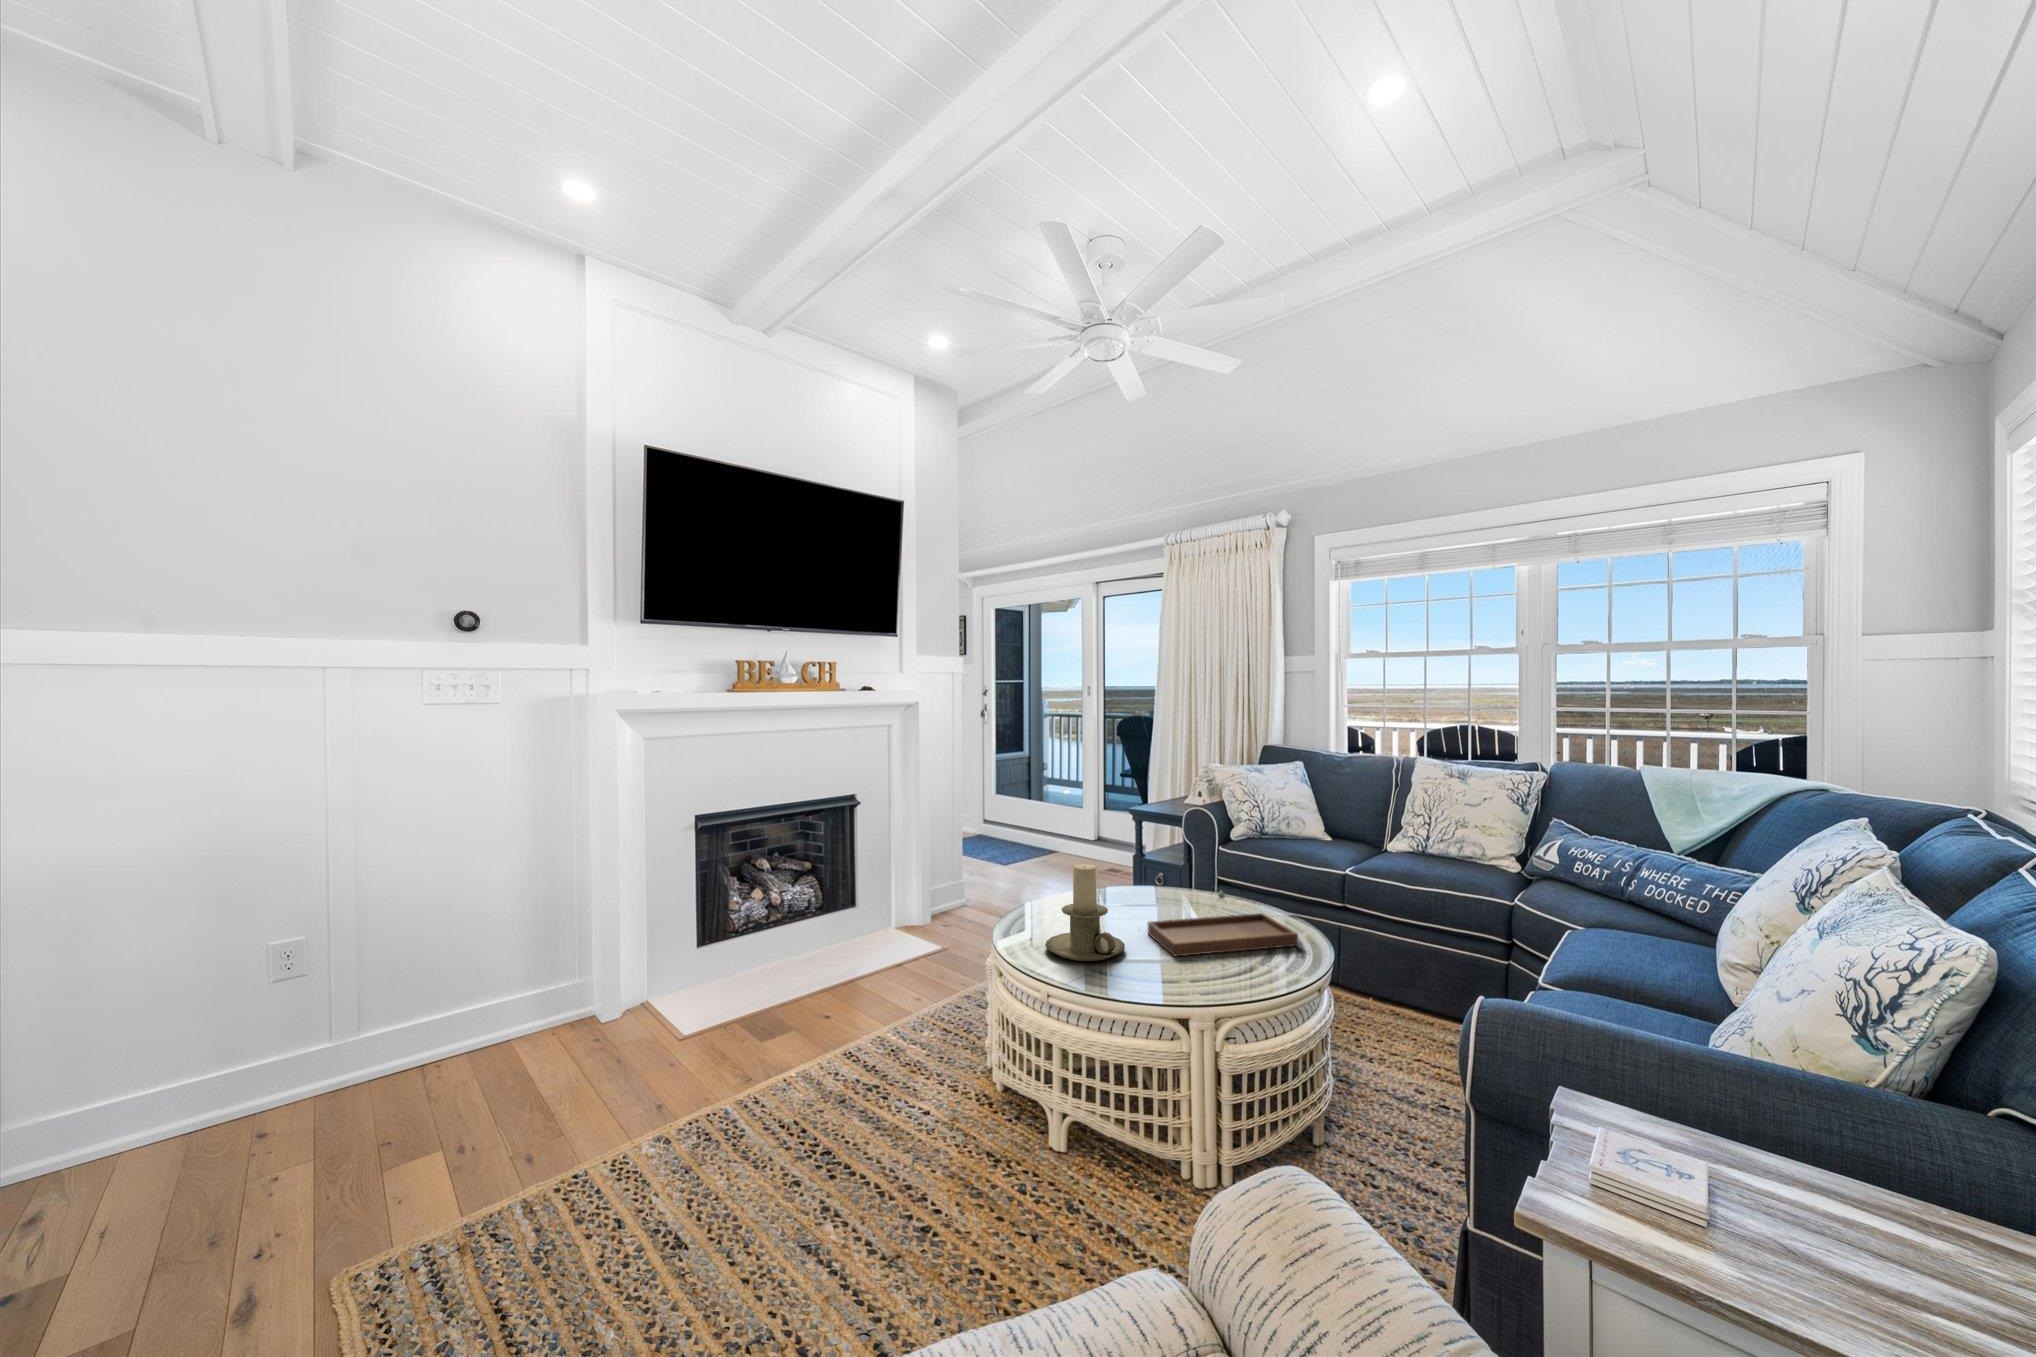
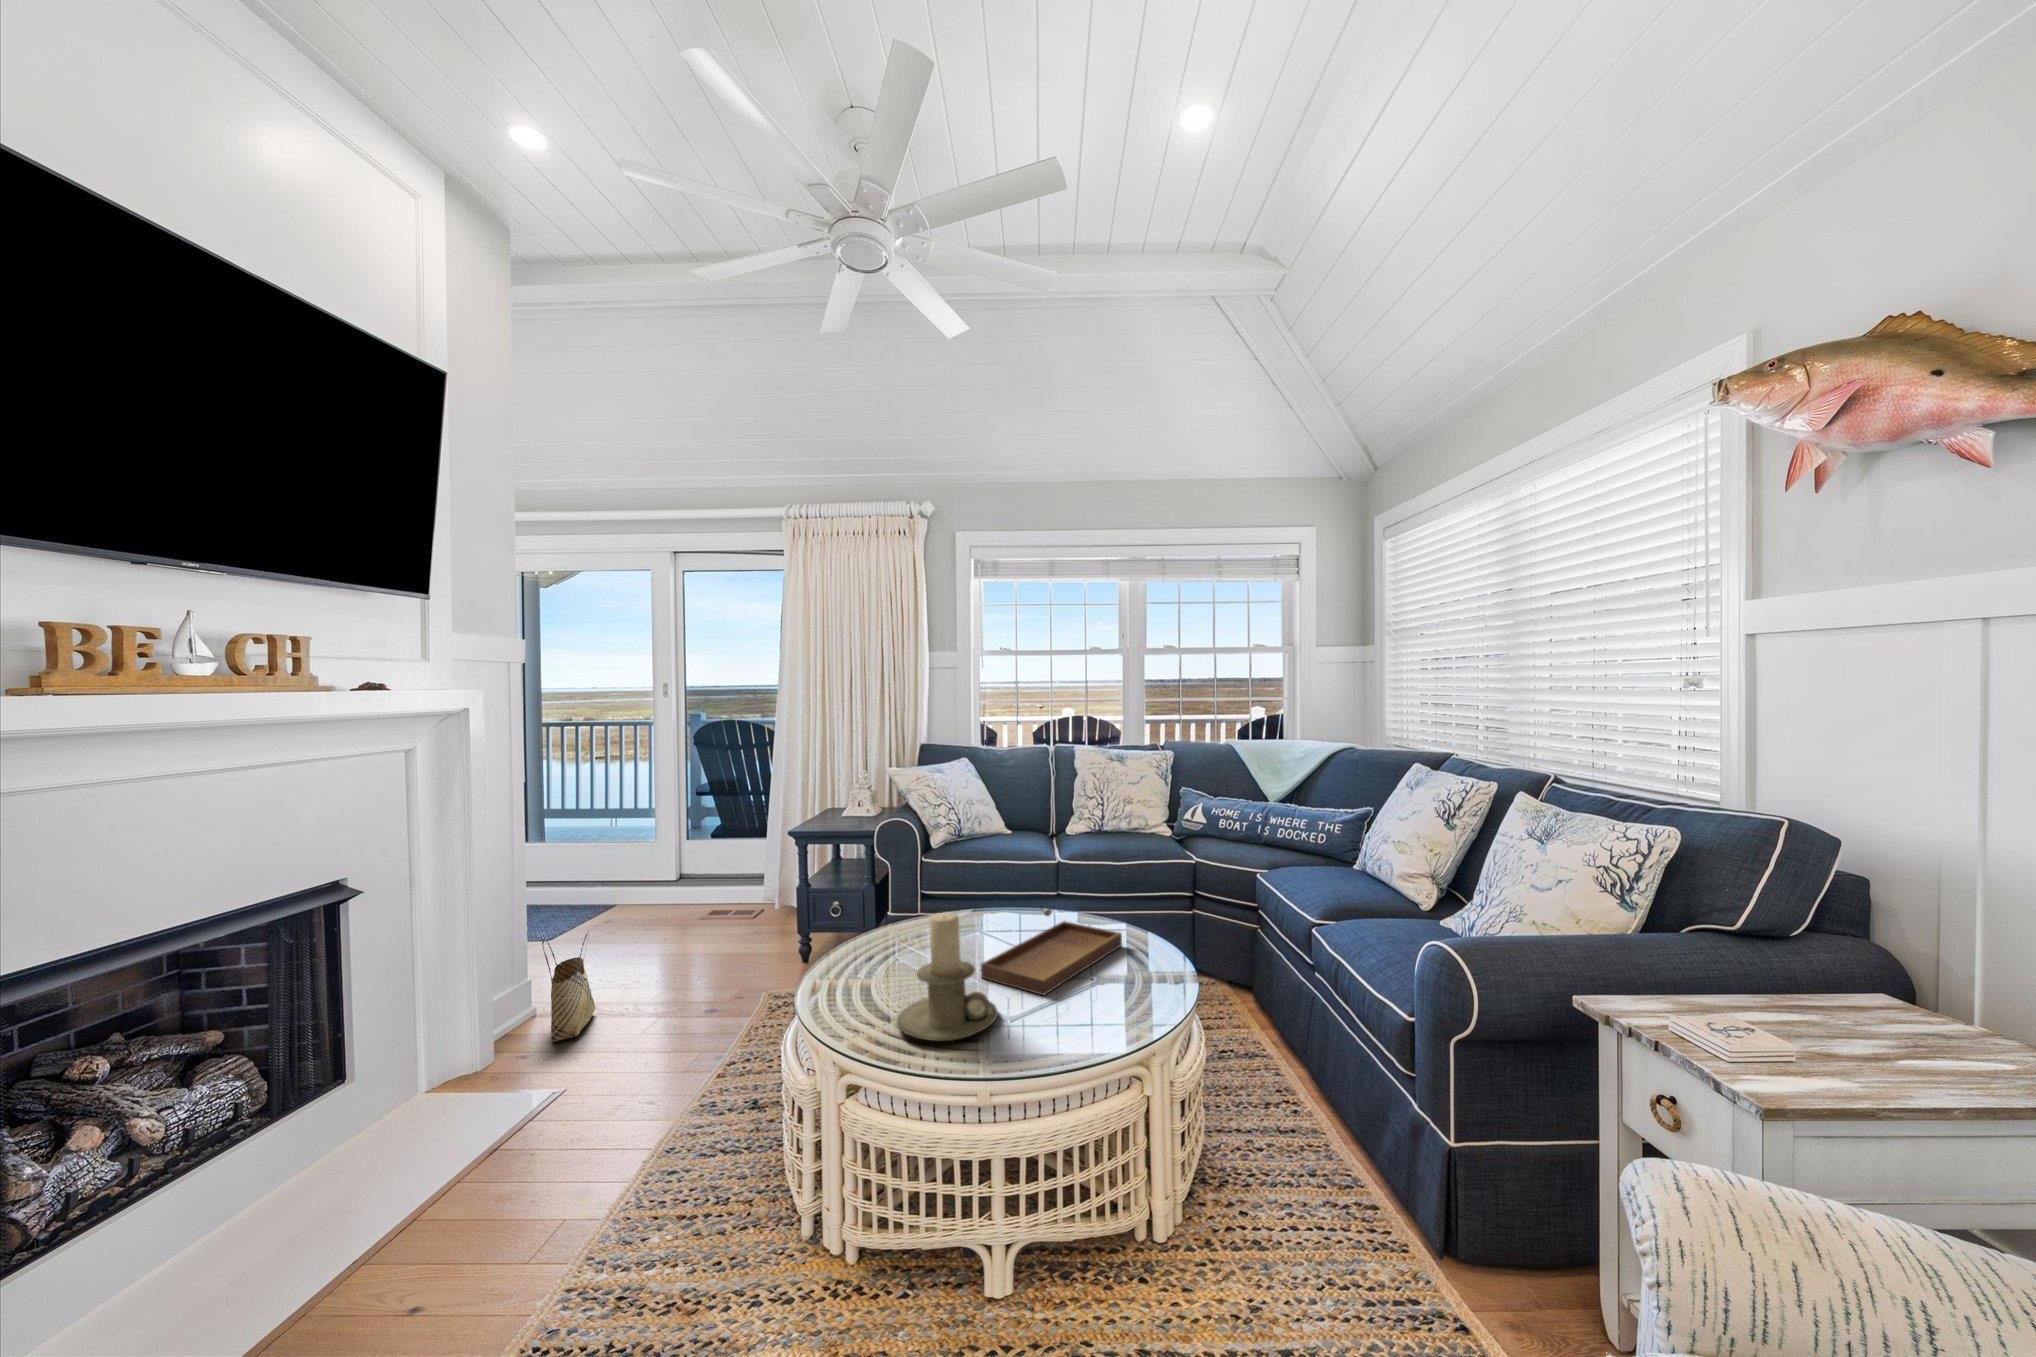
woven basket: none [946,849,979,920] -> present [542,931,595,1042]

